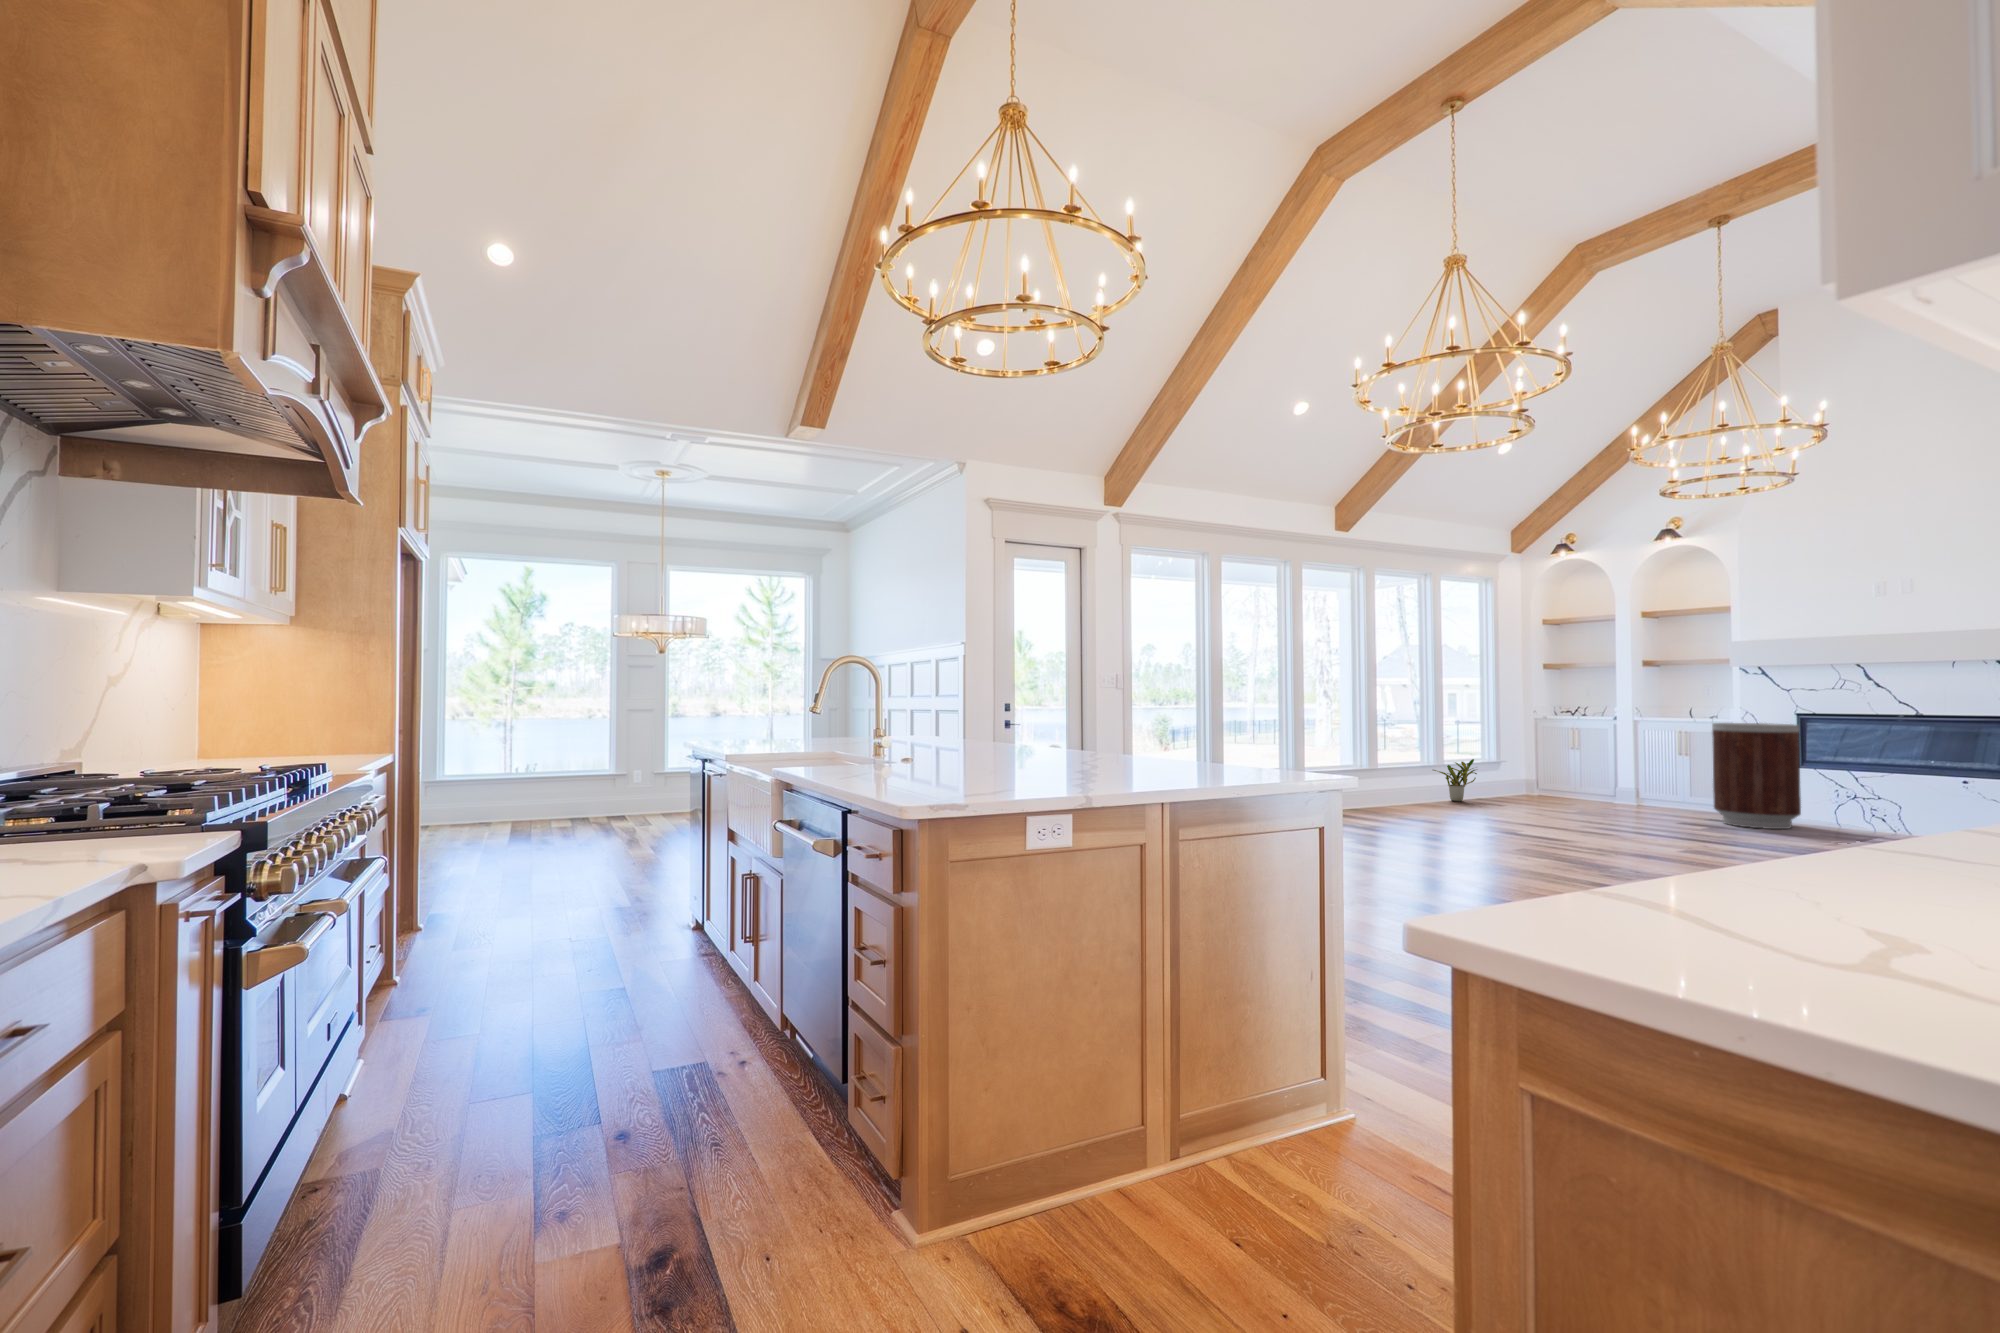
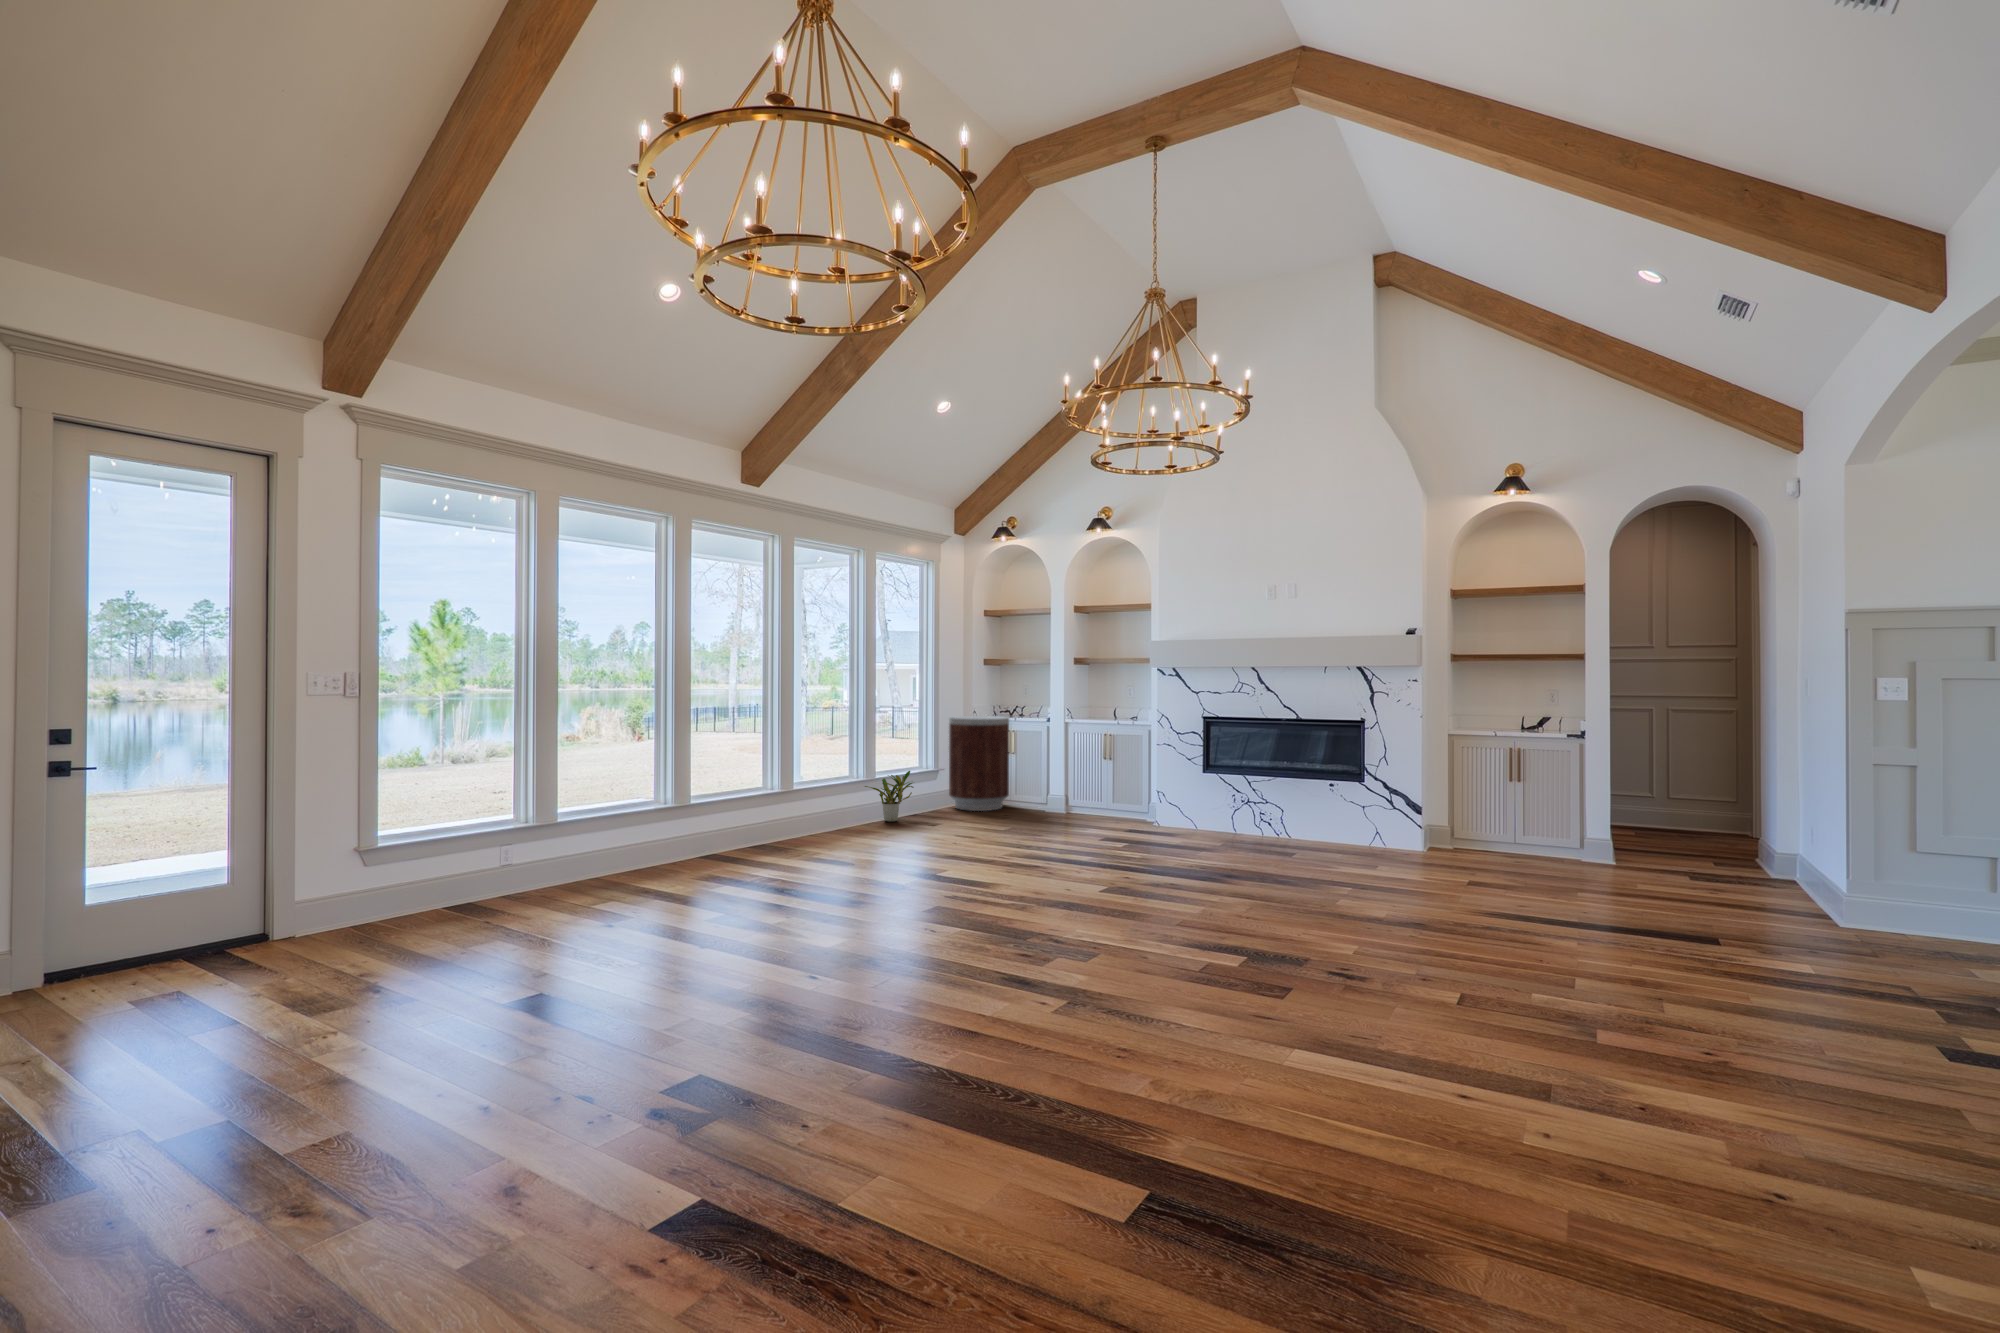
trash can: present [1712,723,1801,829] -> present [949,716,1009,811]

